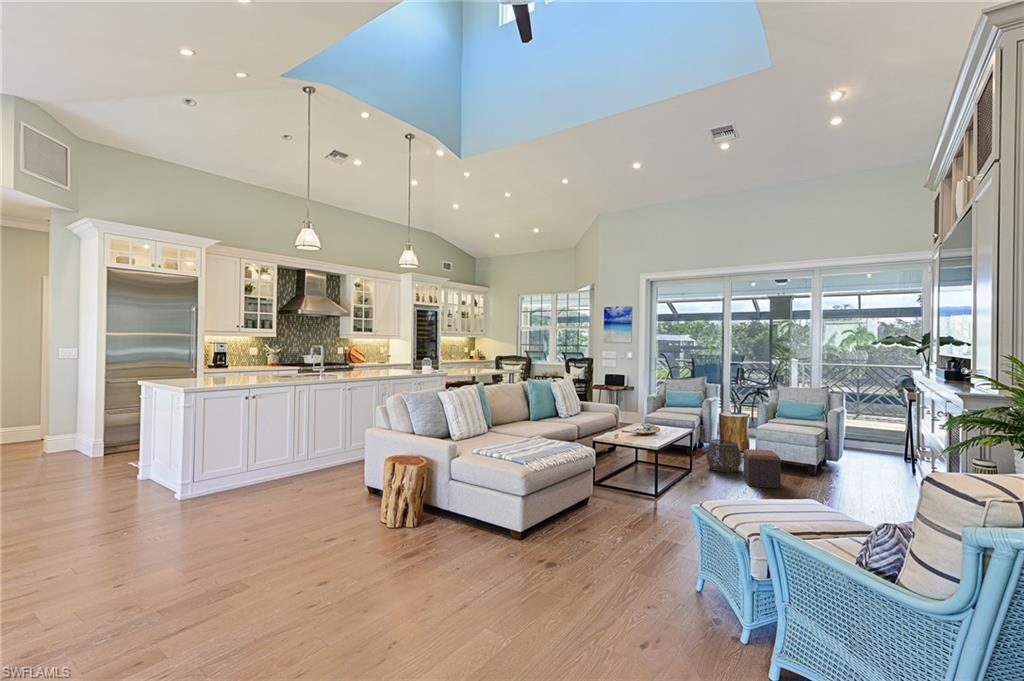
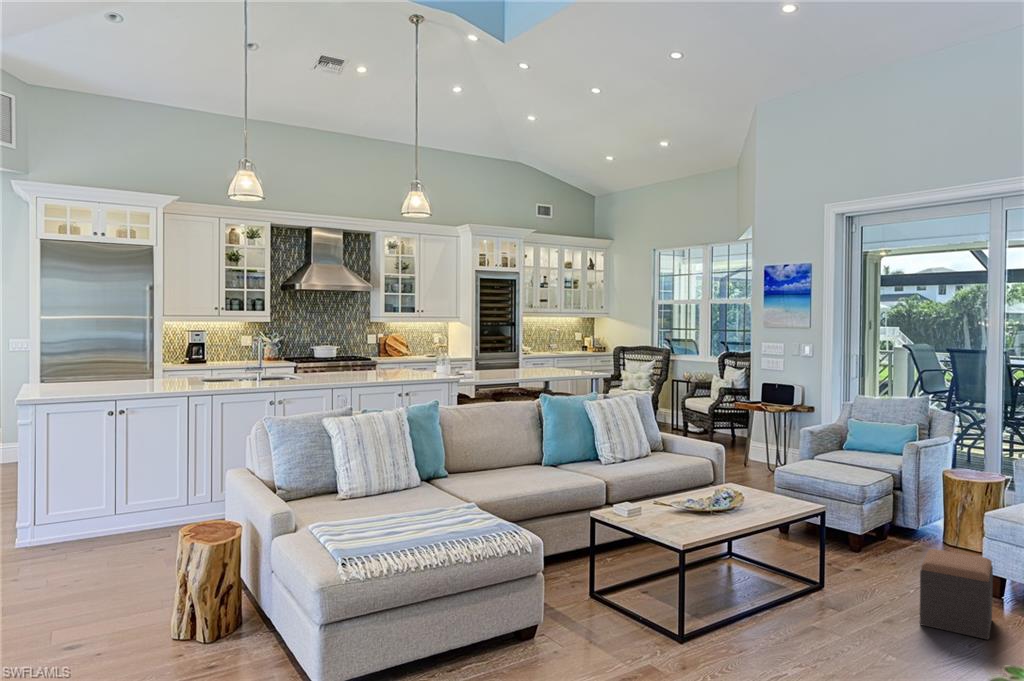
woven basket: present [707,439,741,473] -> none [867,521,939,591]

